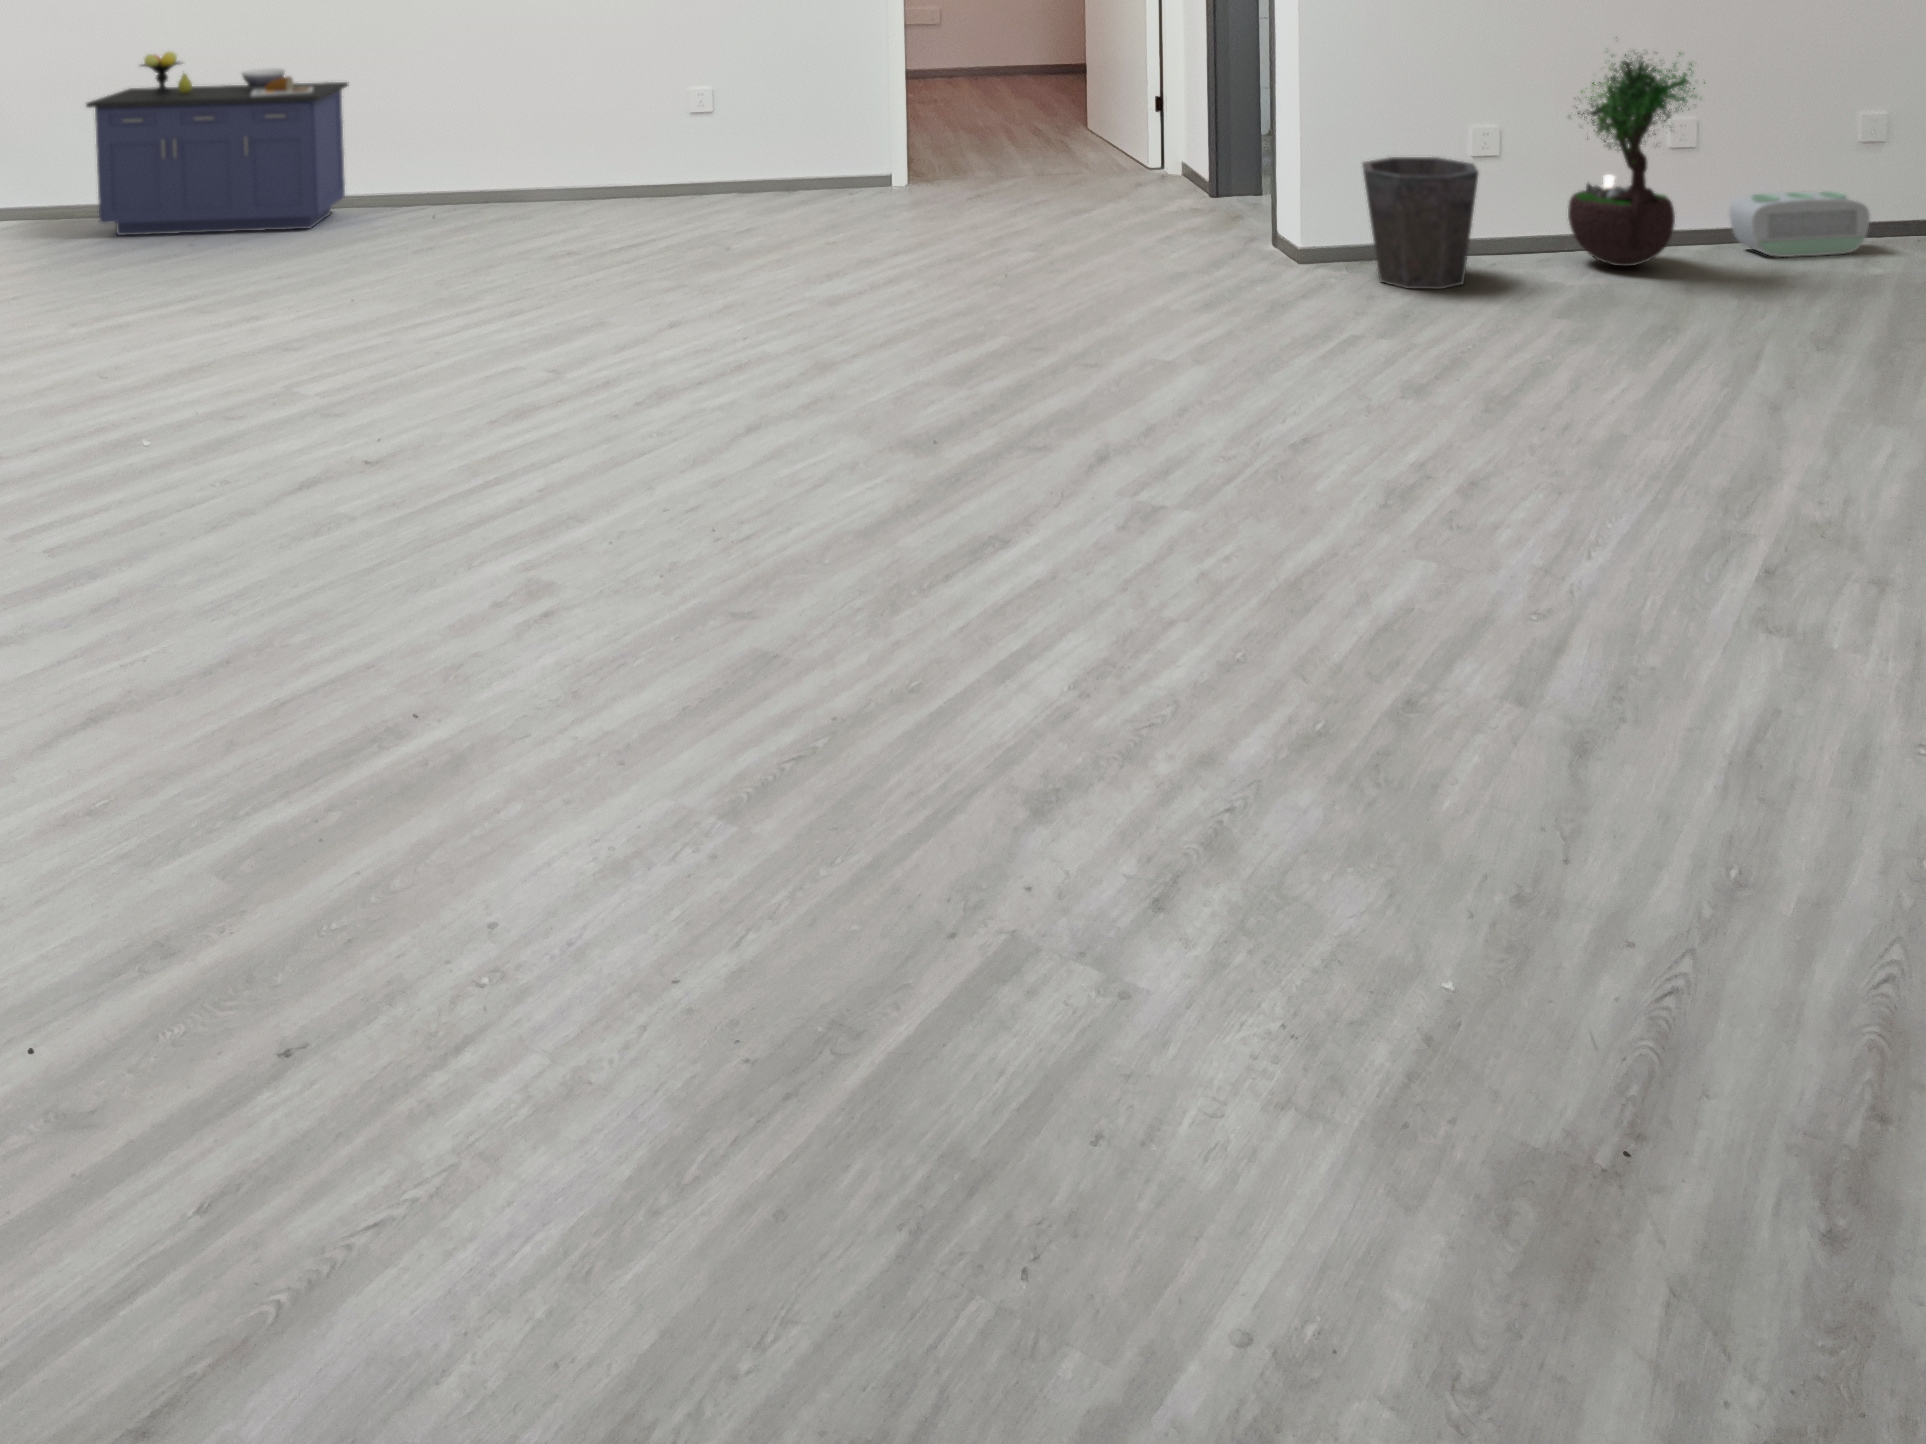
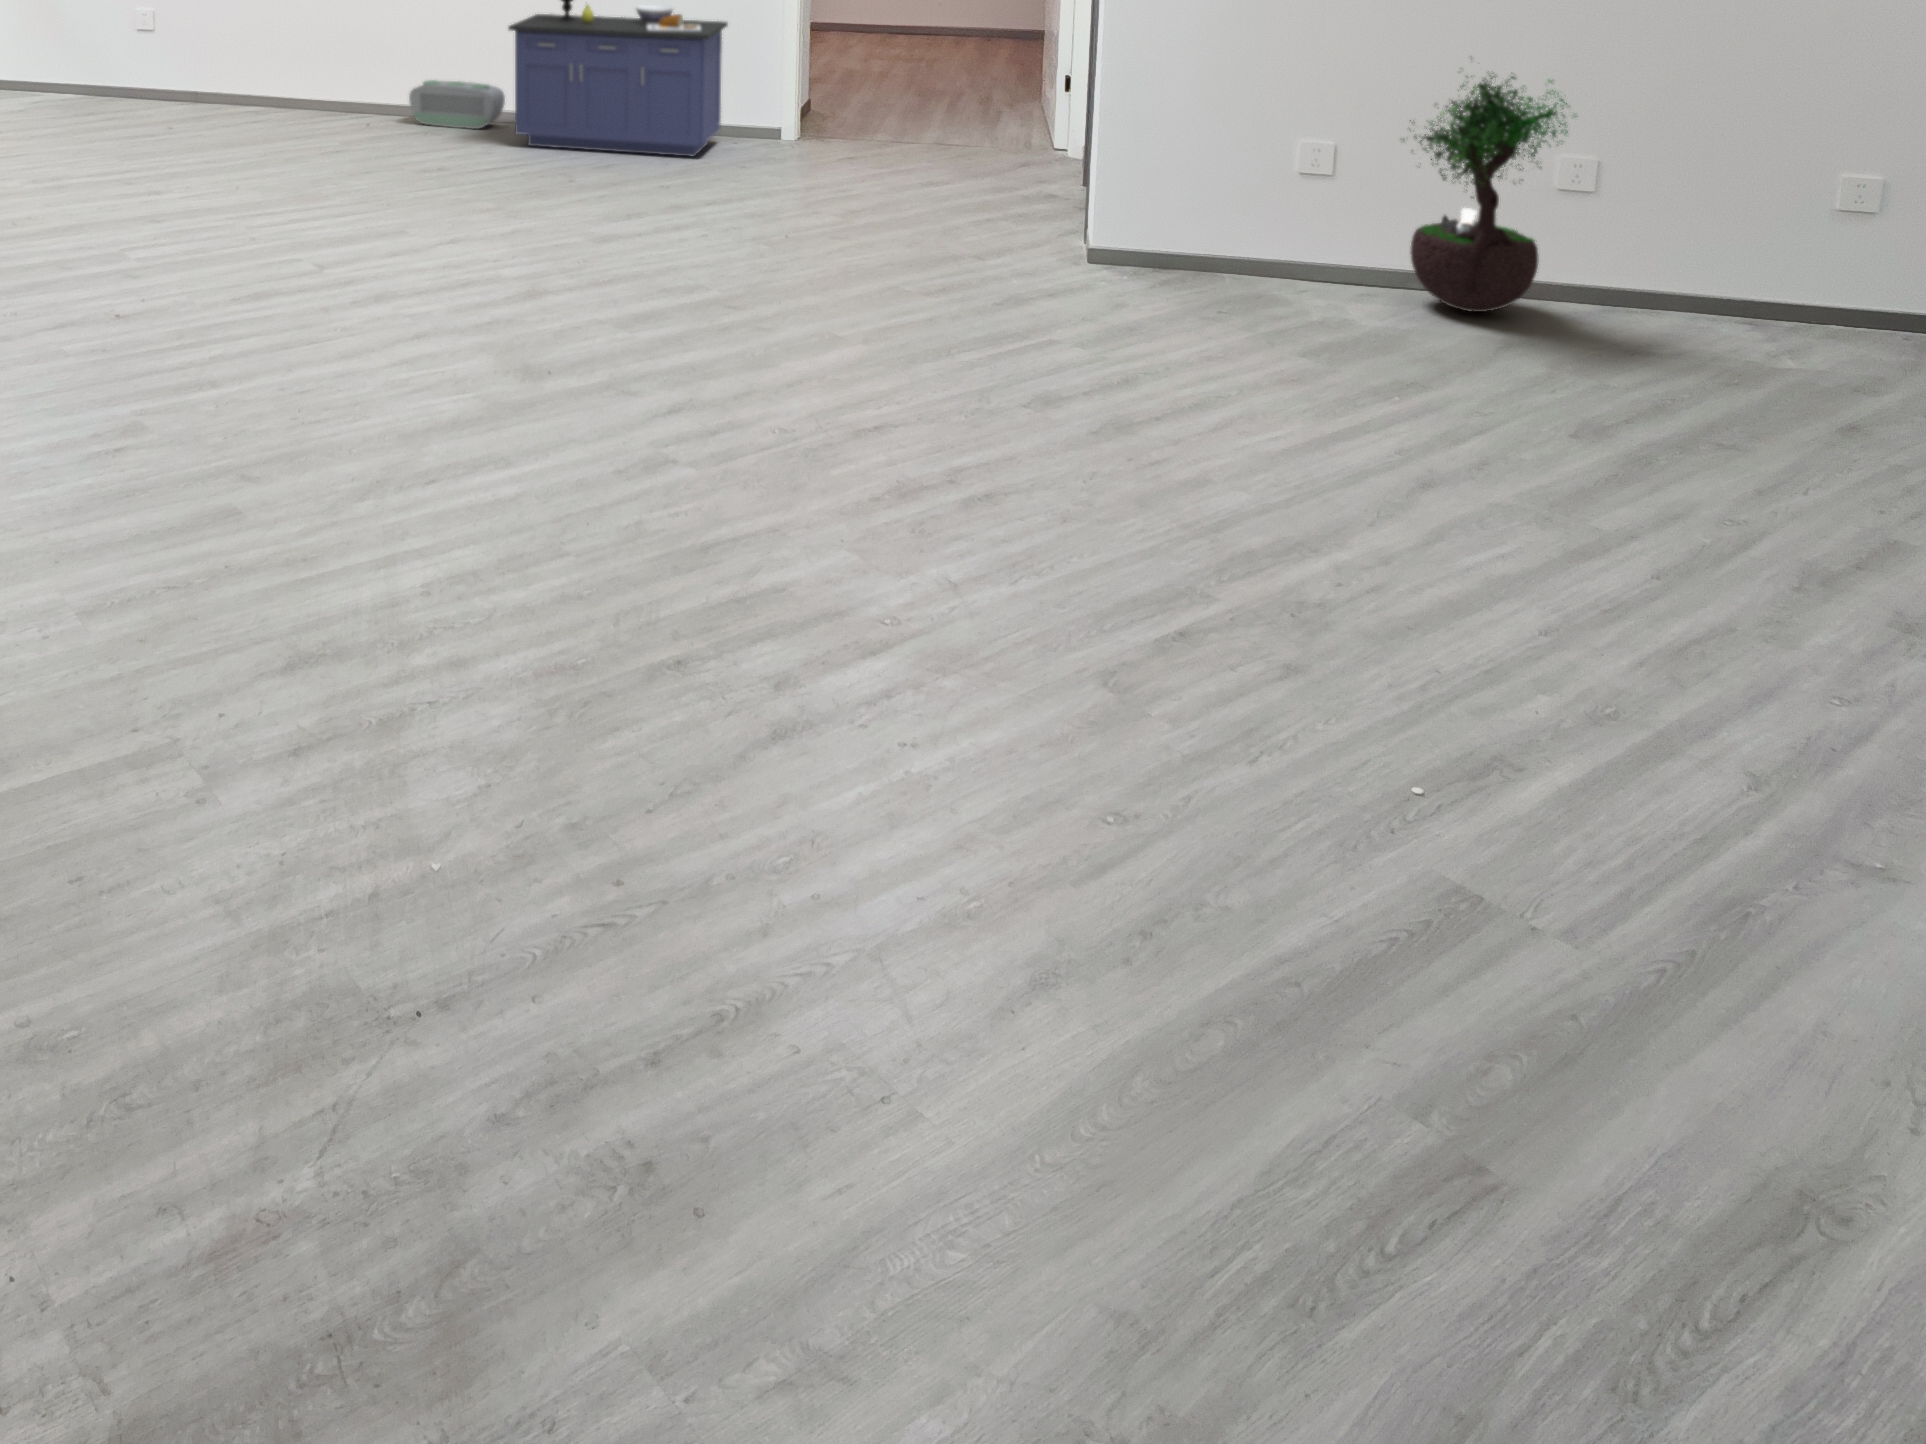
storage cabinet: present [86,52,349,236] -> present [508,0,728,157]
waste bin: present [1362,157,1478,290] -> none [1153,163,1288,307]
air purifier: present [1730,192,1870,257] -> present [409,80,505,129]

